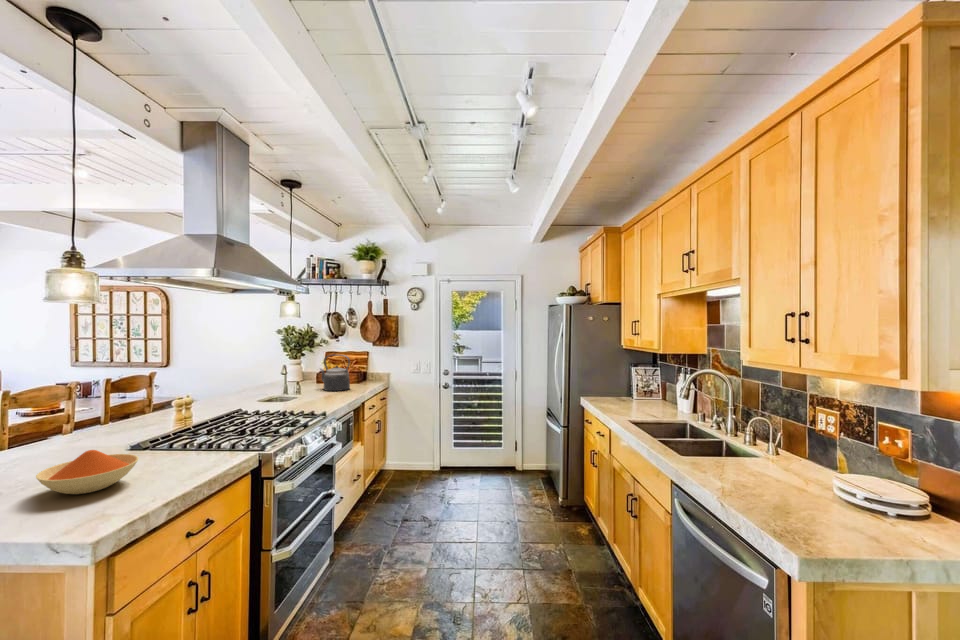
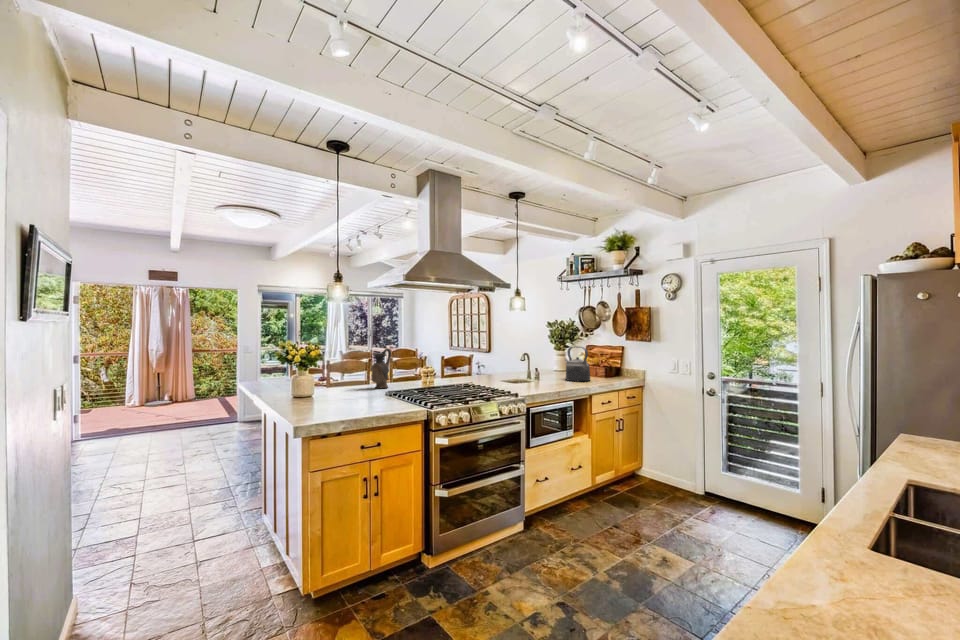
ceramic pitcher: none [65,376,103,443] -> present [371,348,391,388]
bowl: present [36,450,139,494] -> none [313,385,359,409]

